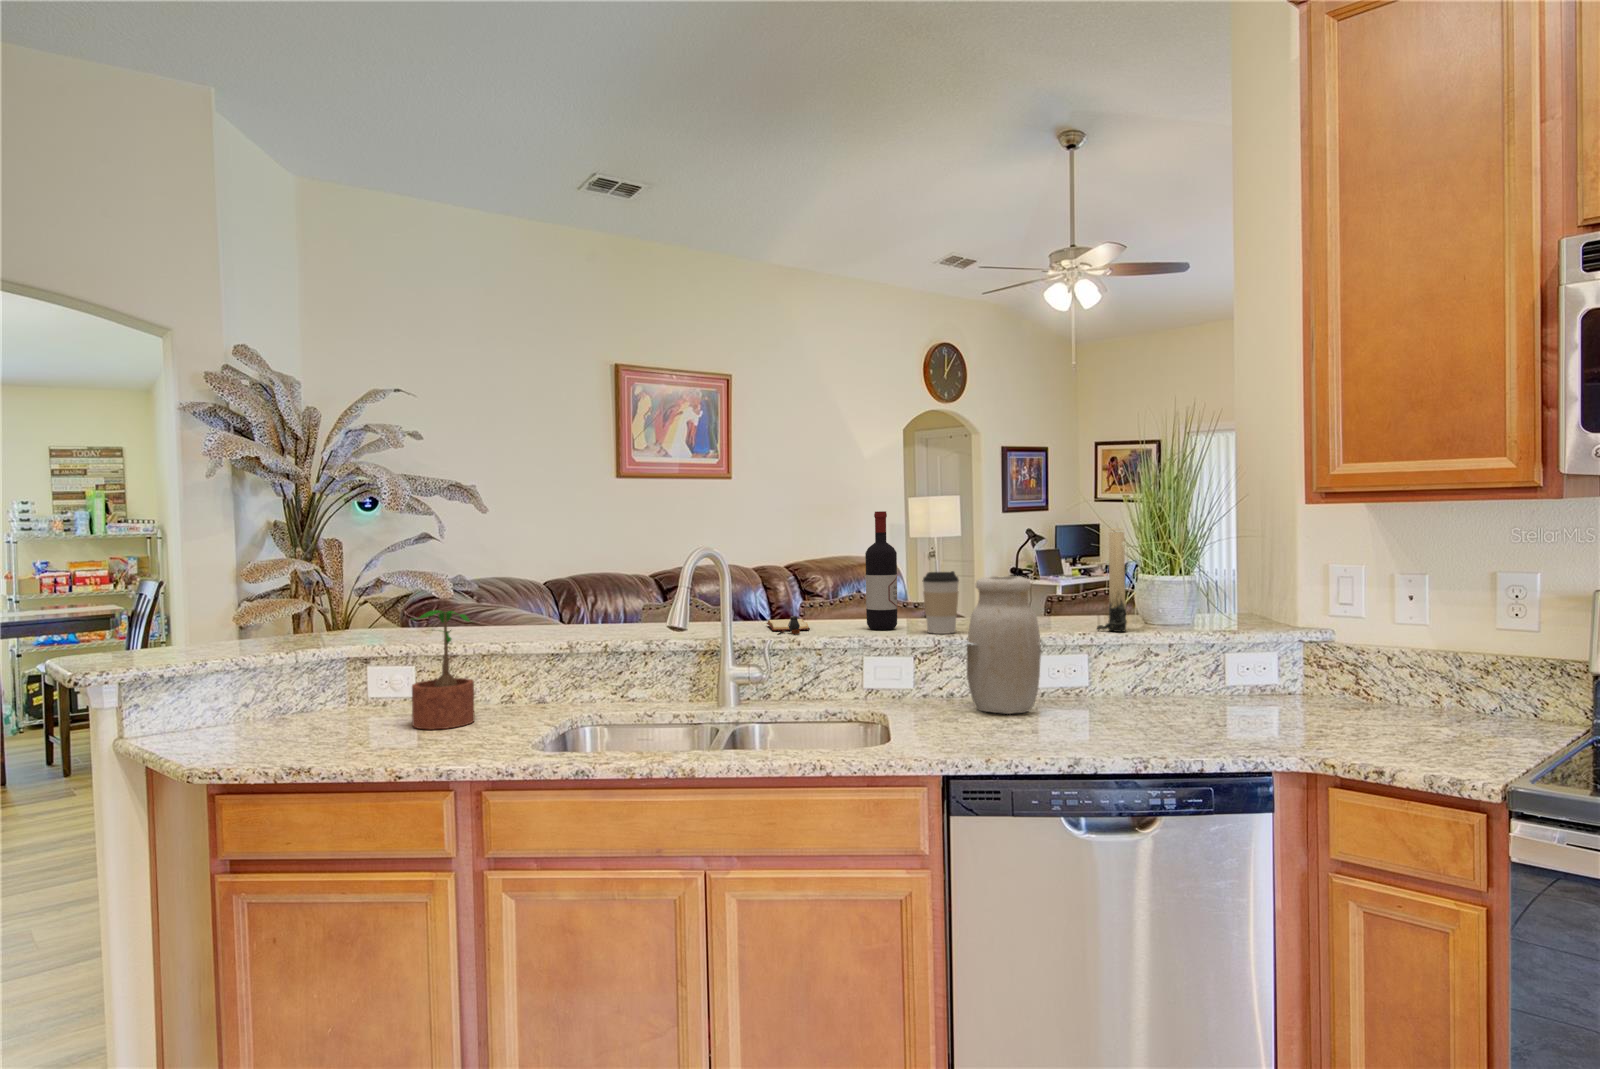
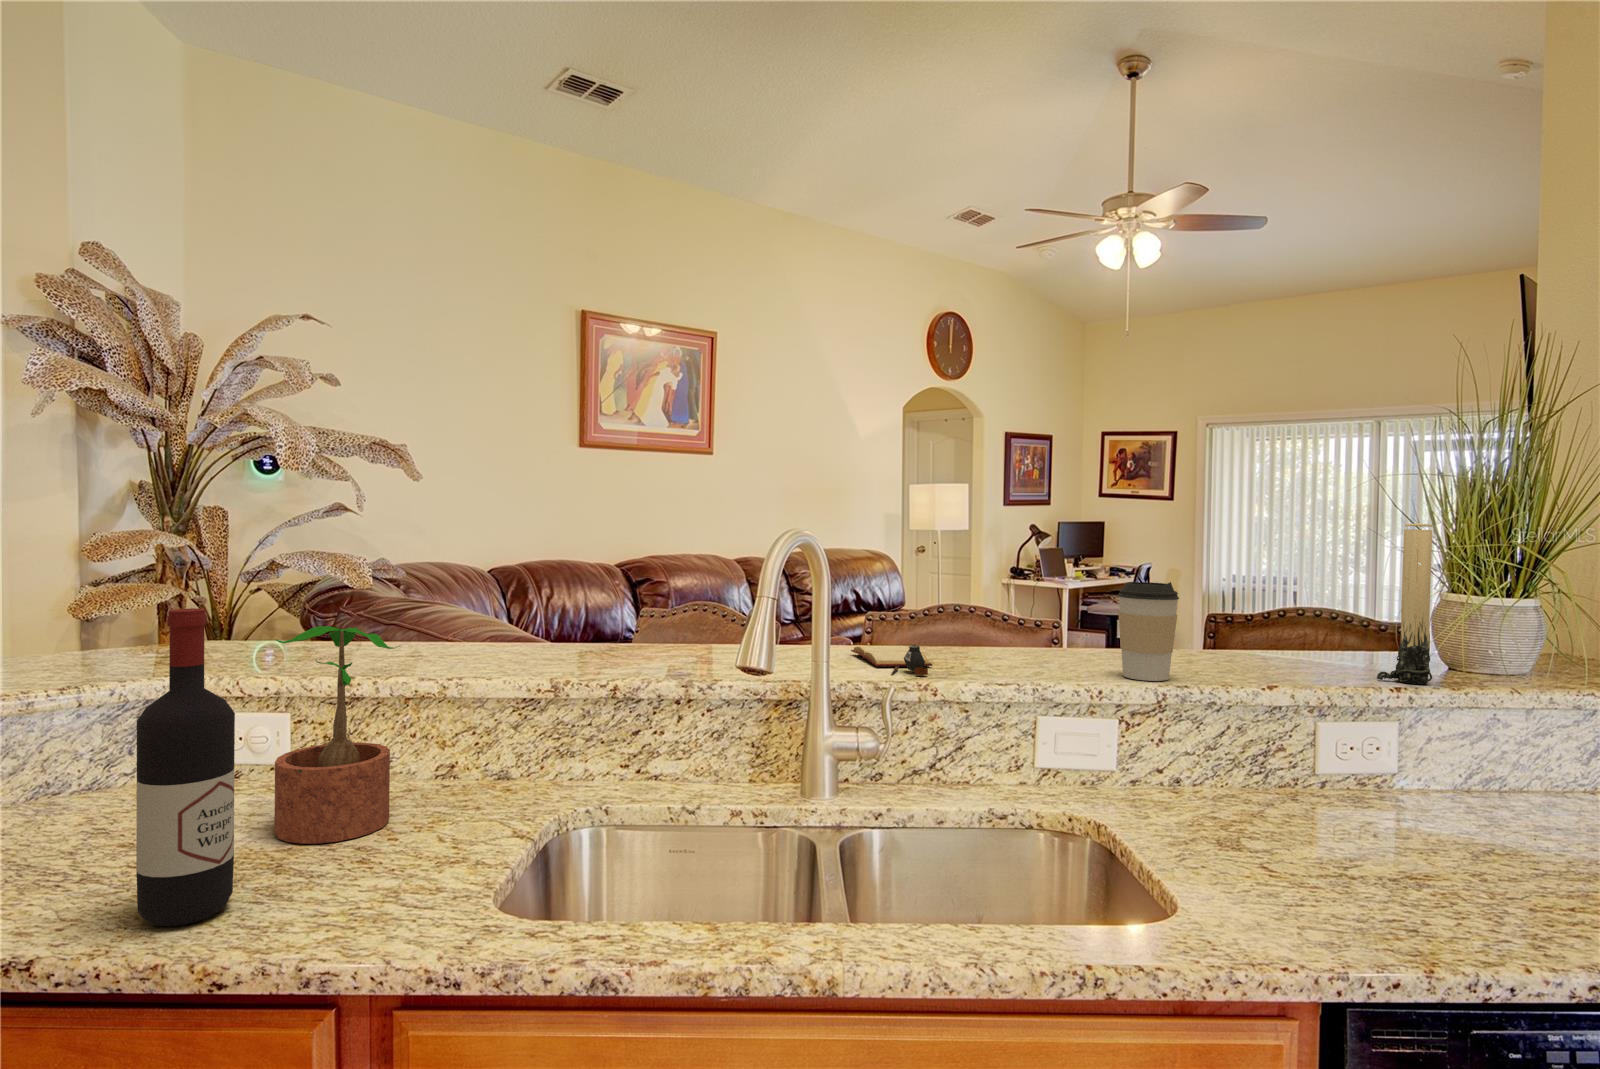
wine bottle: present [865,511,897,630] -> present [136,608,235,926]
jar: present [967,576,1041,714] -> none [1220,595,1357,826]

